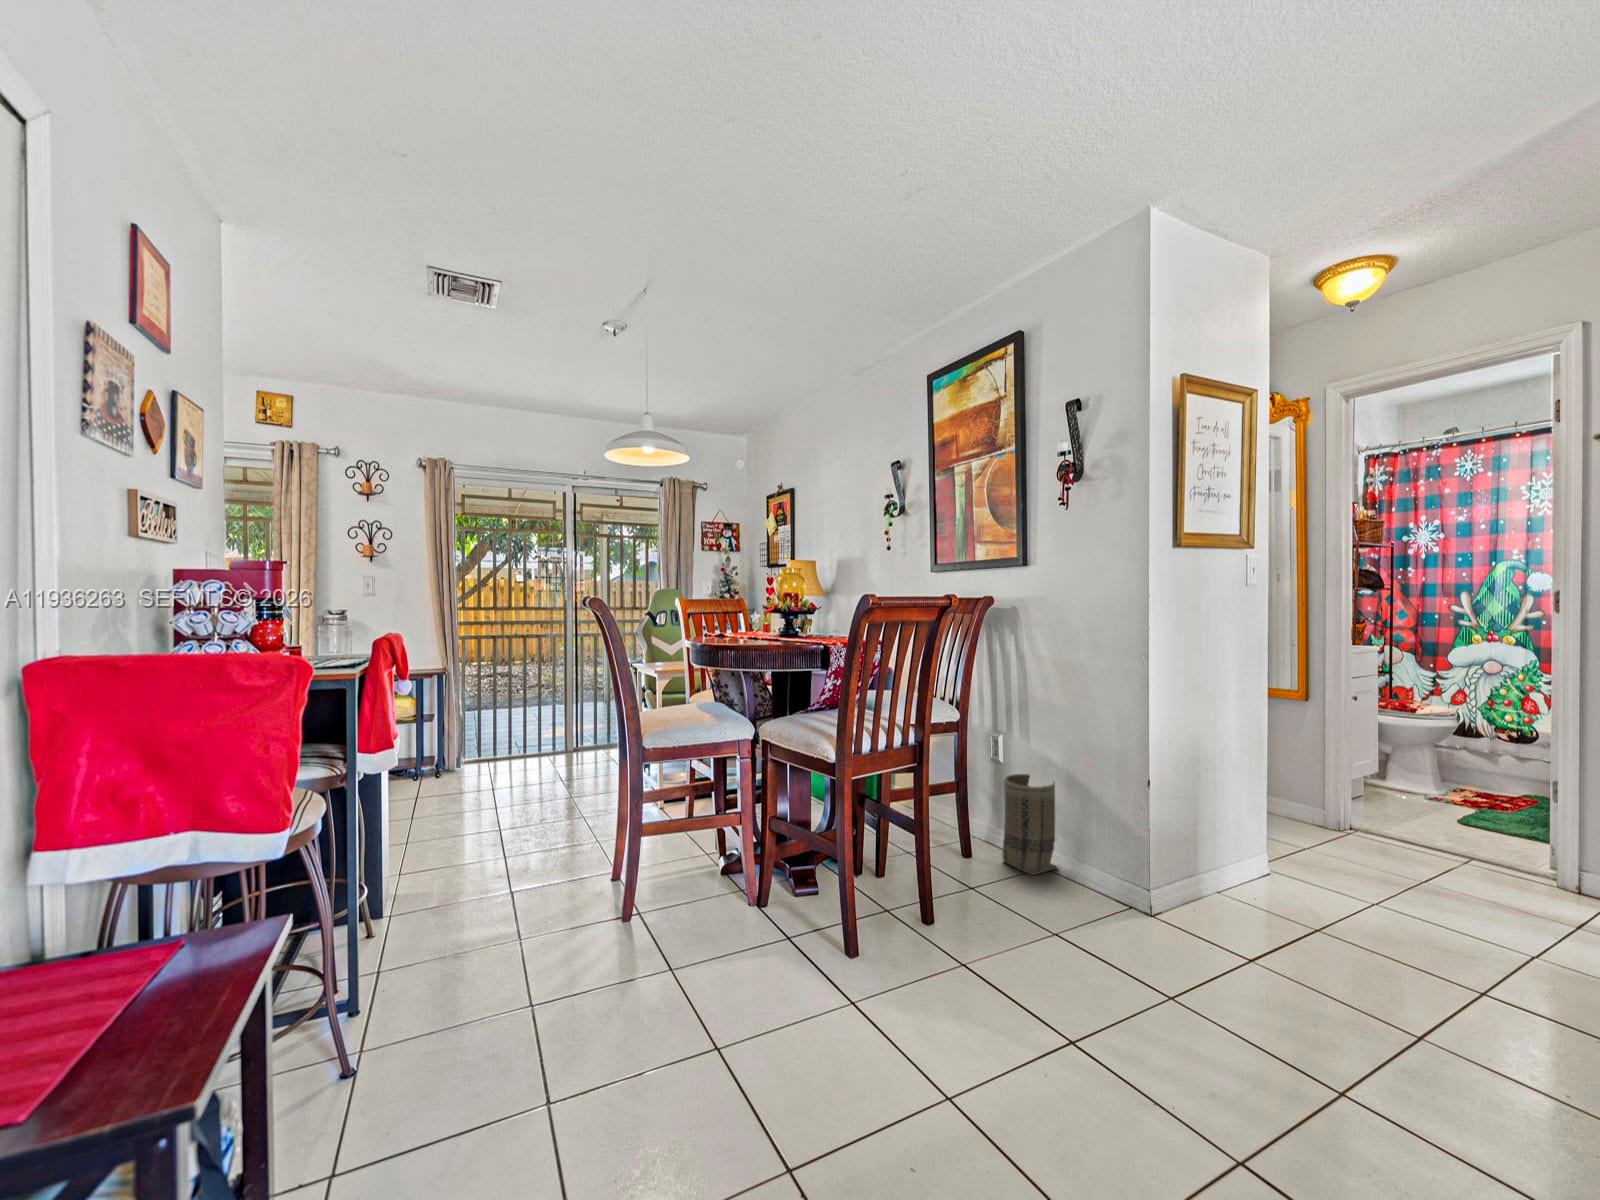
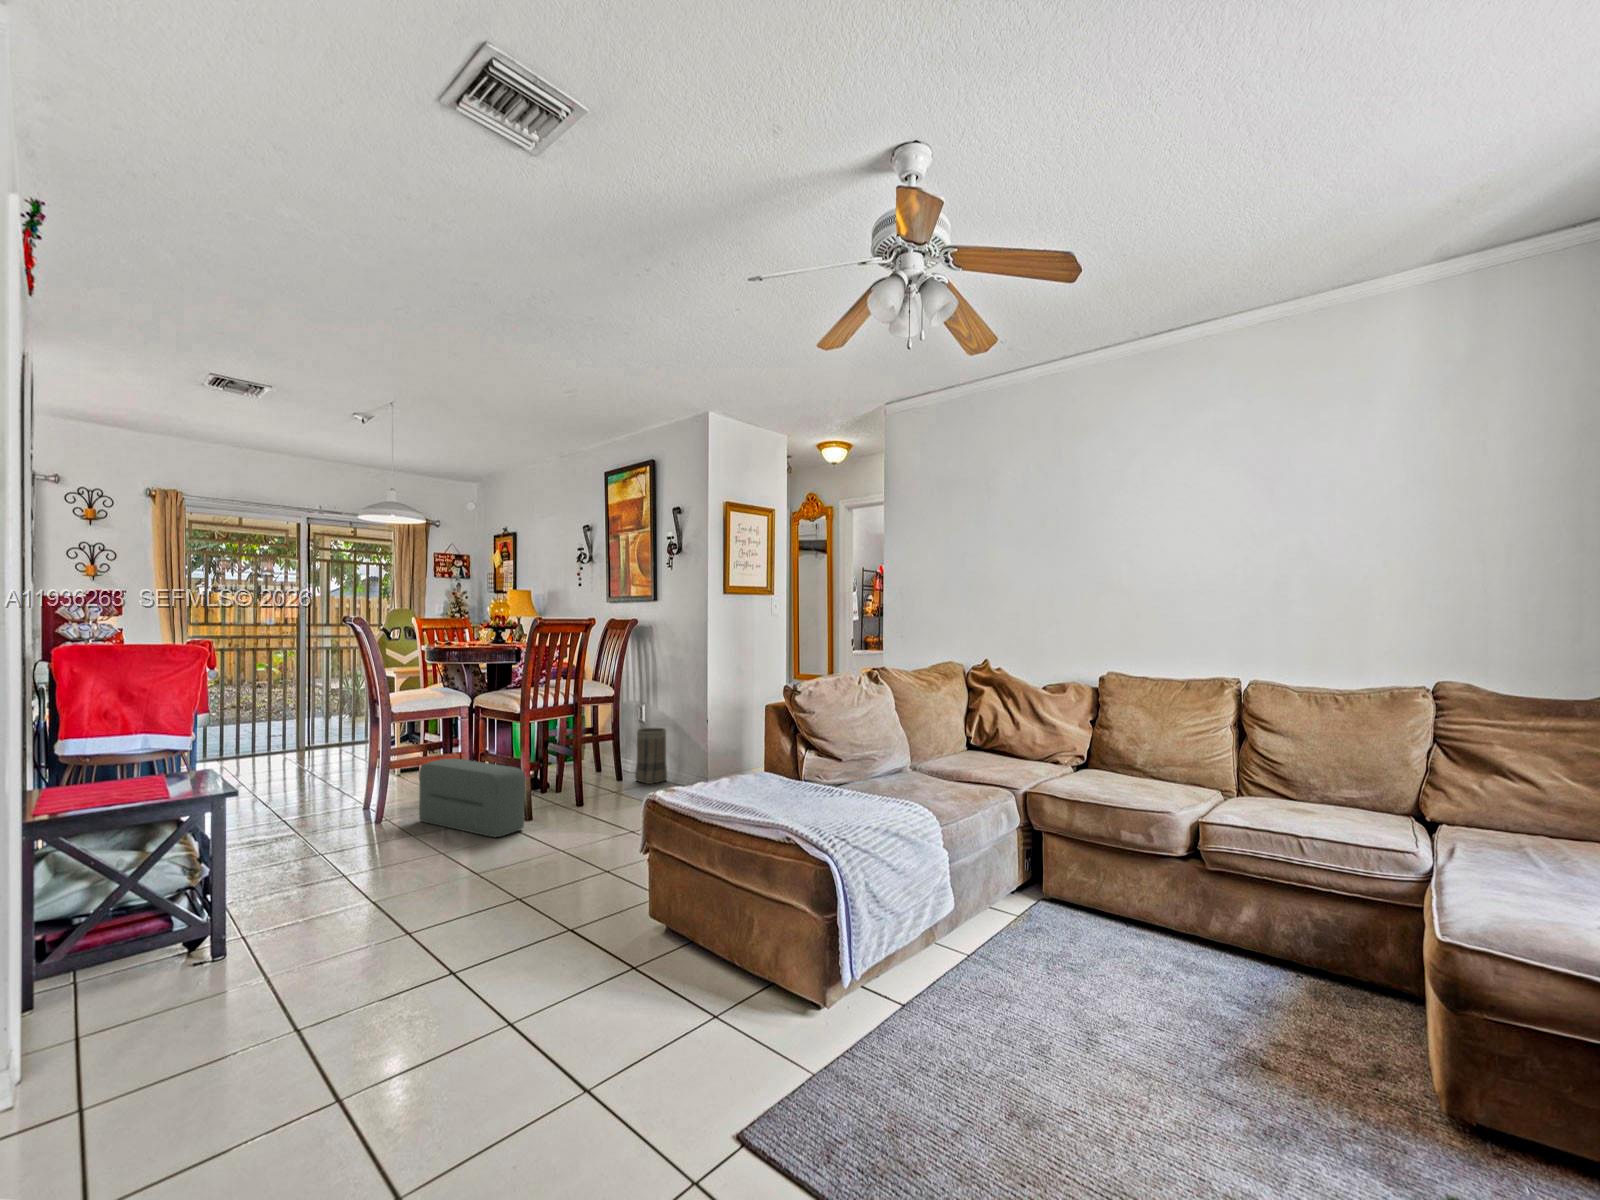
pouf: none [678,833,860,1034] -> present [419,758,525,837]

